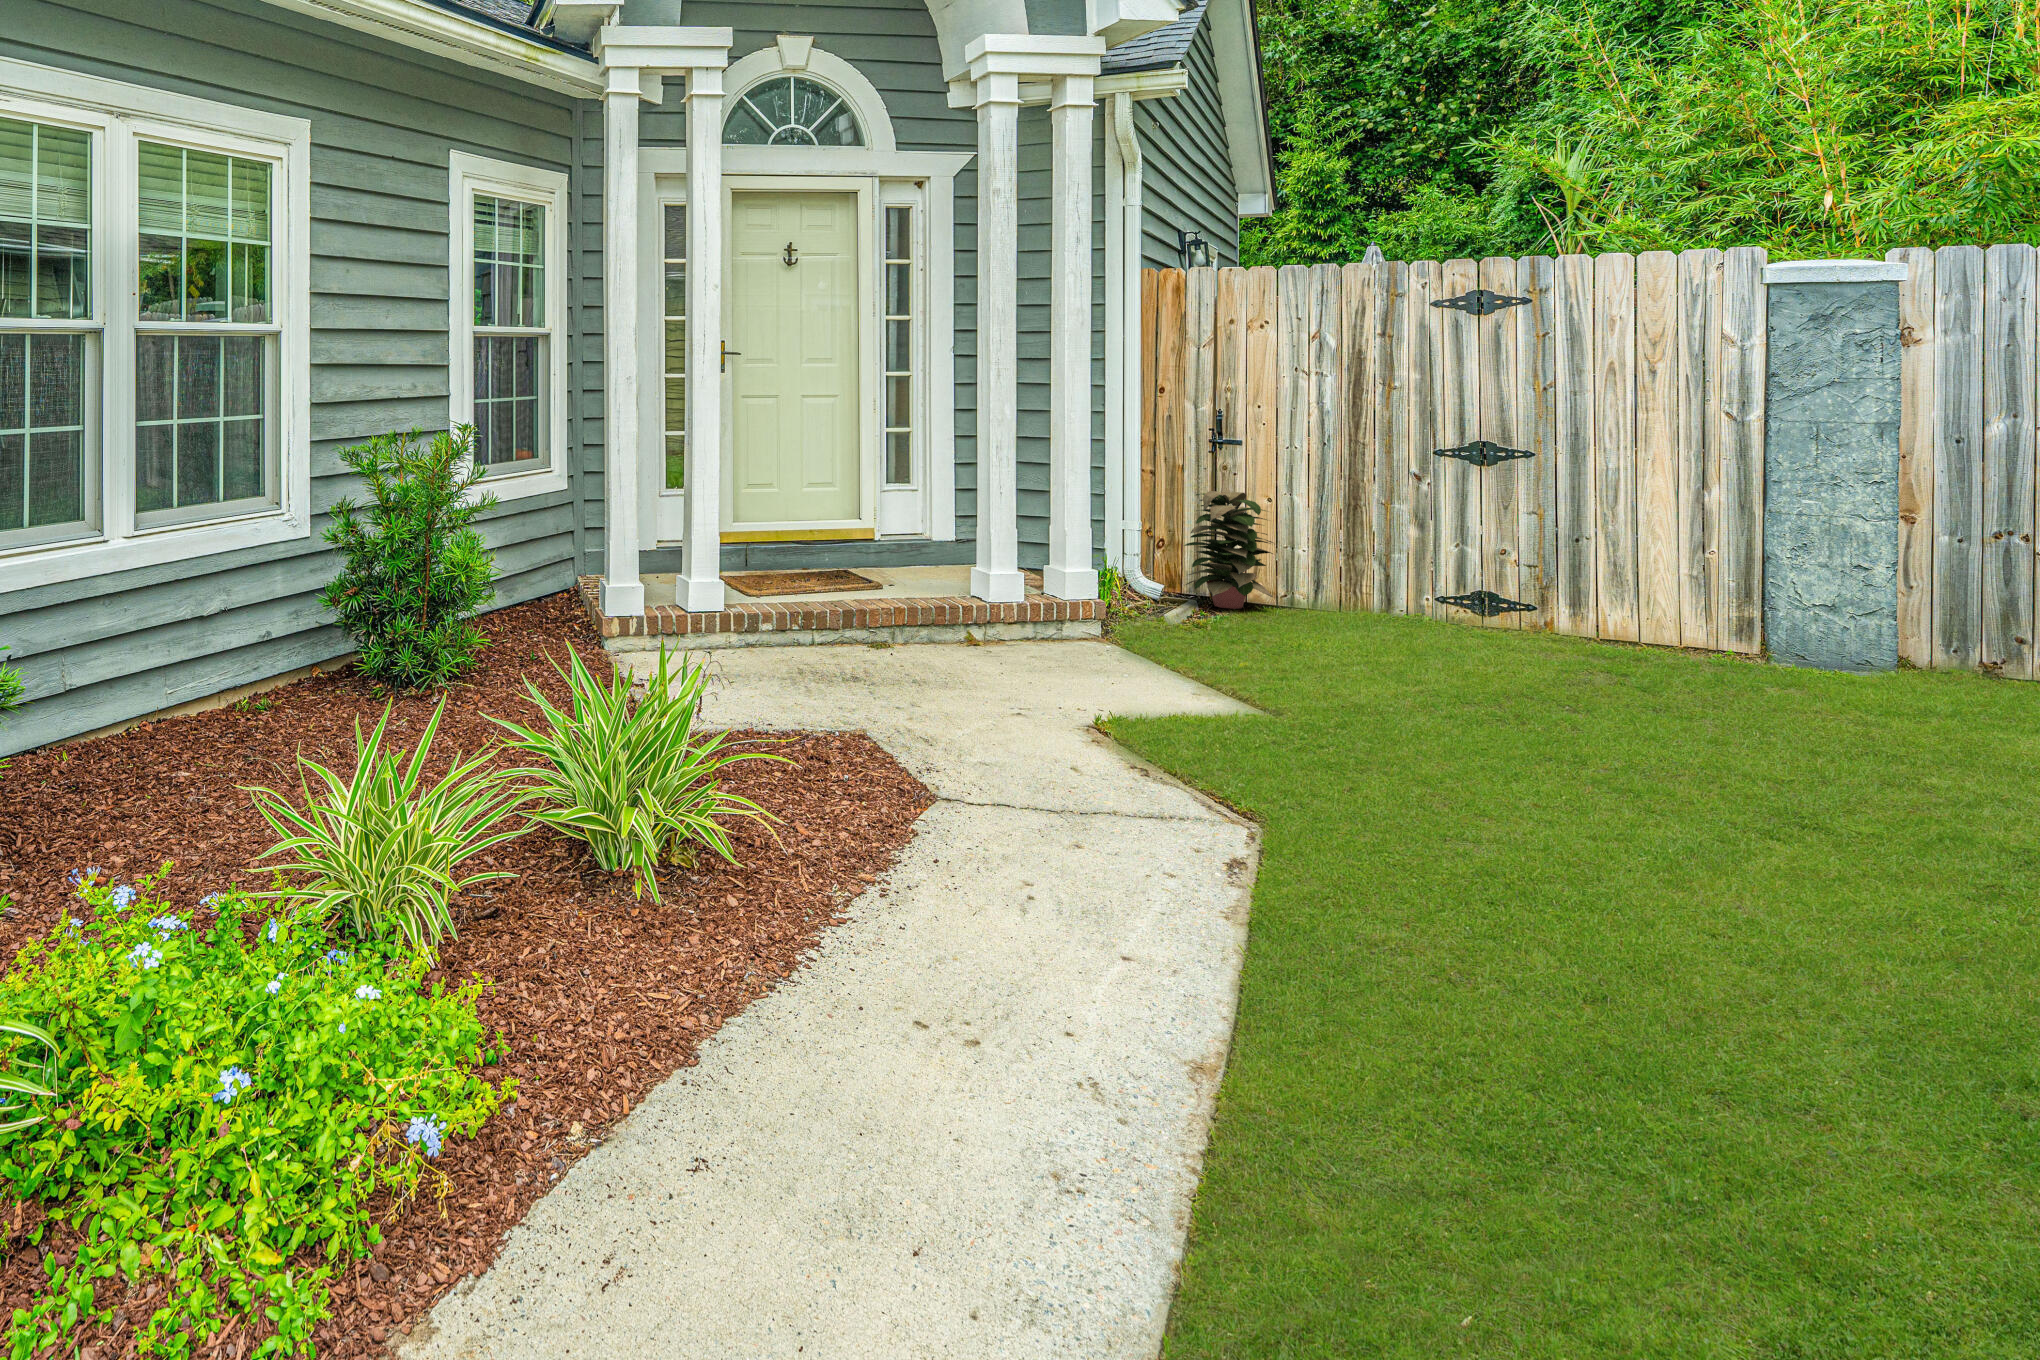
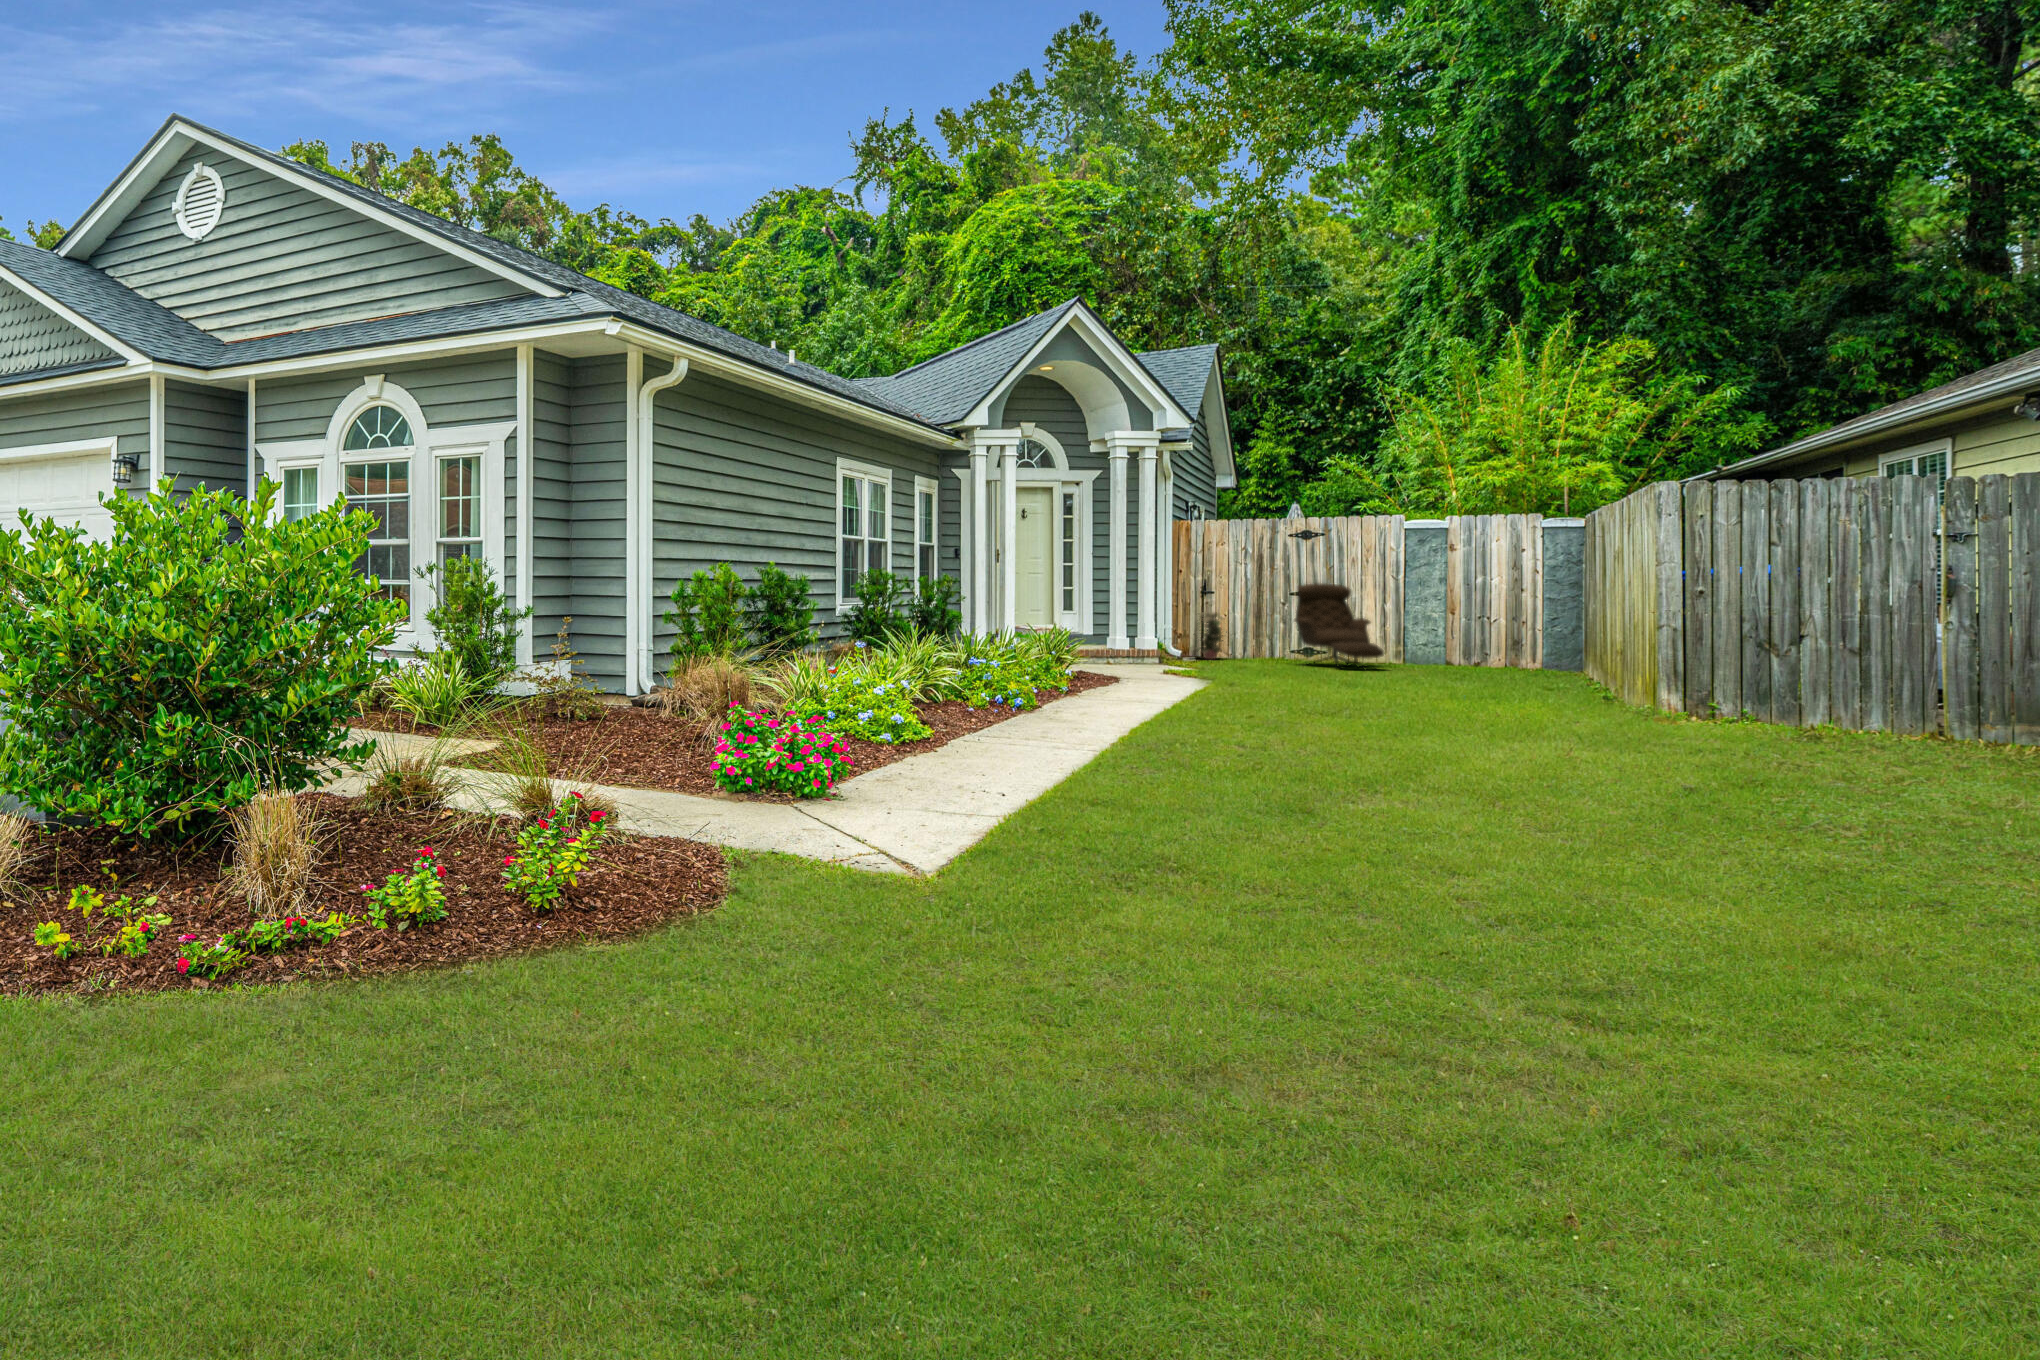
lounge chair: none [1447,428,1745,697] -> present [1294,583,1385,668]

